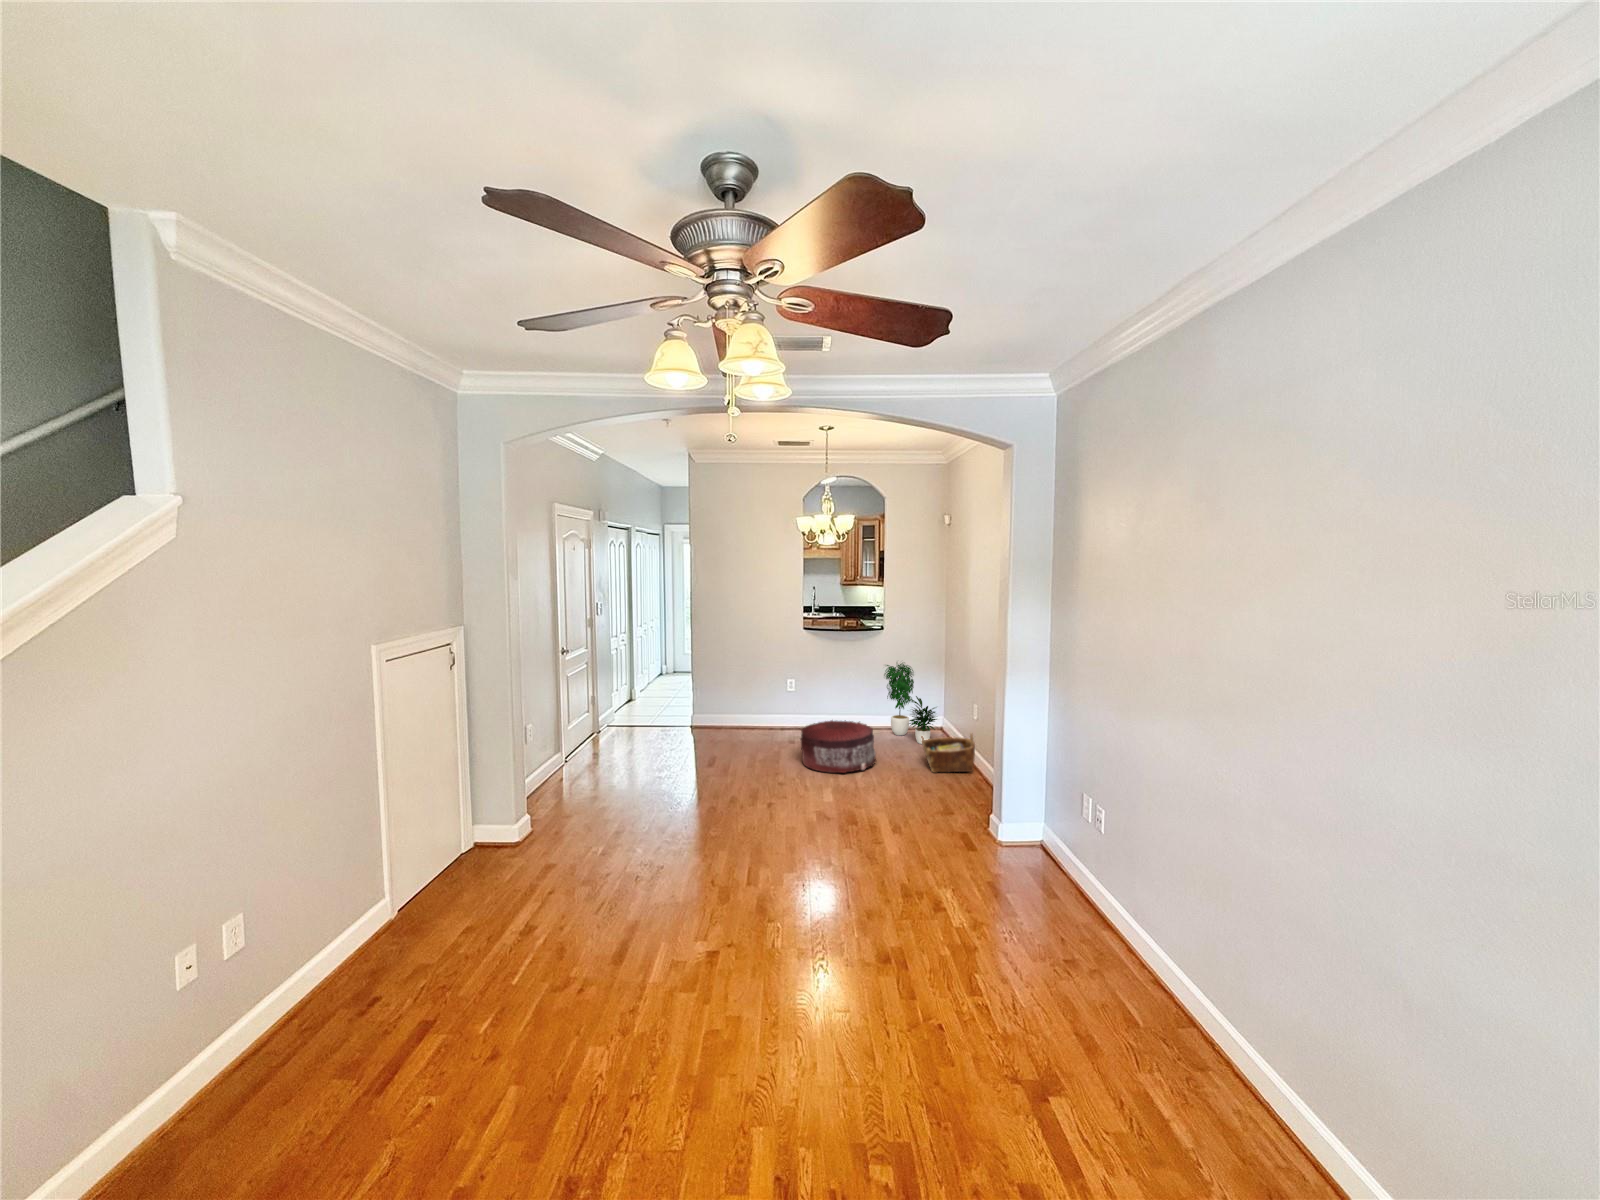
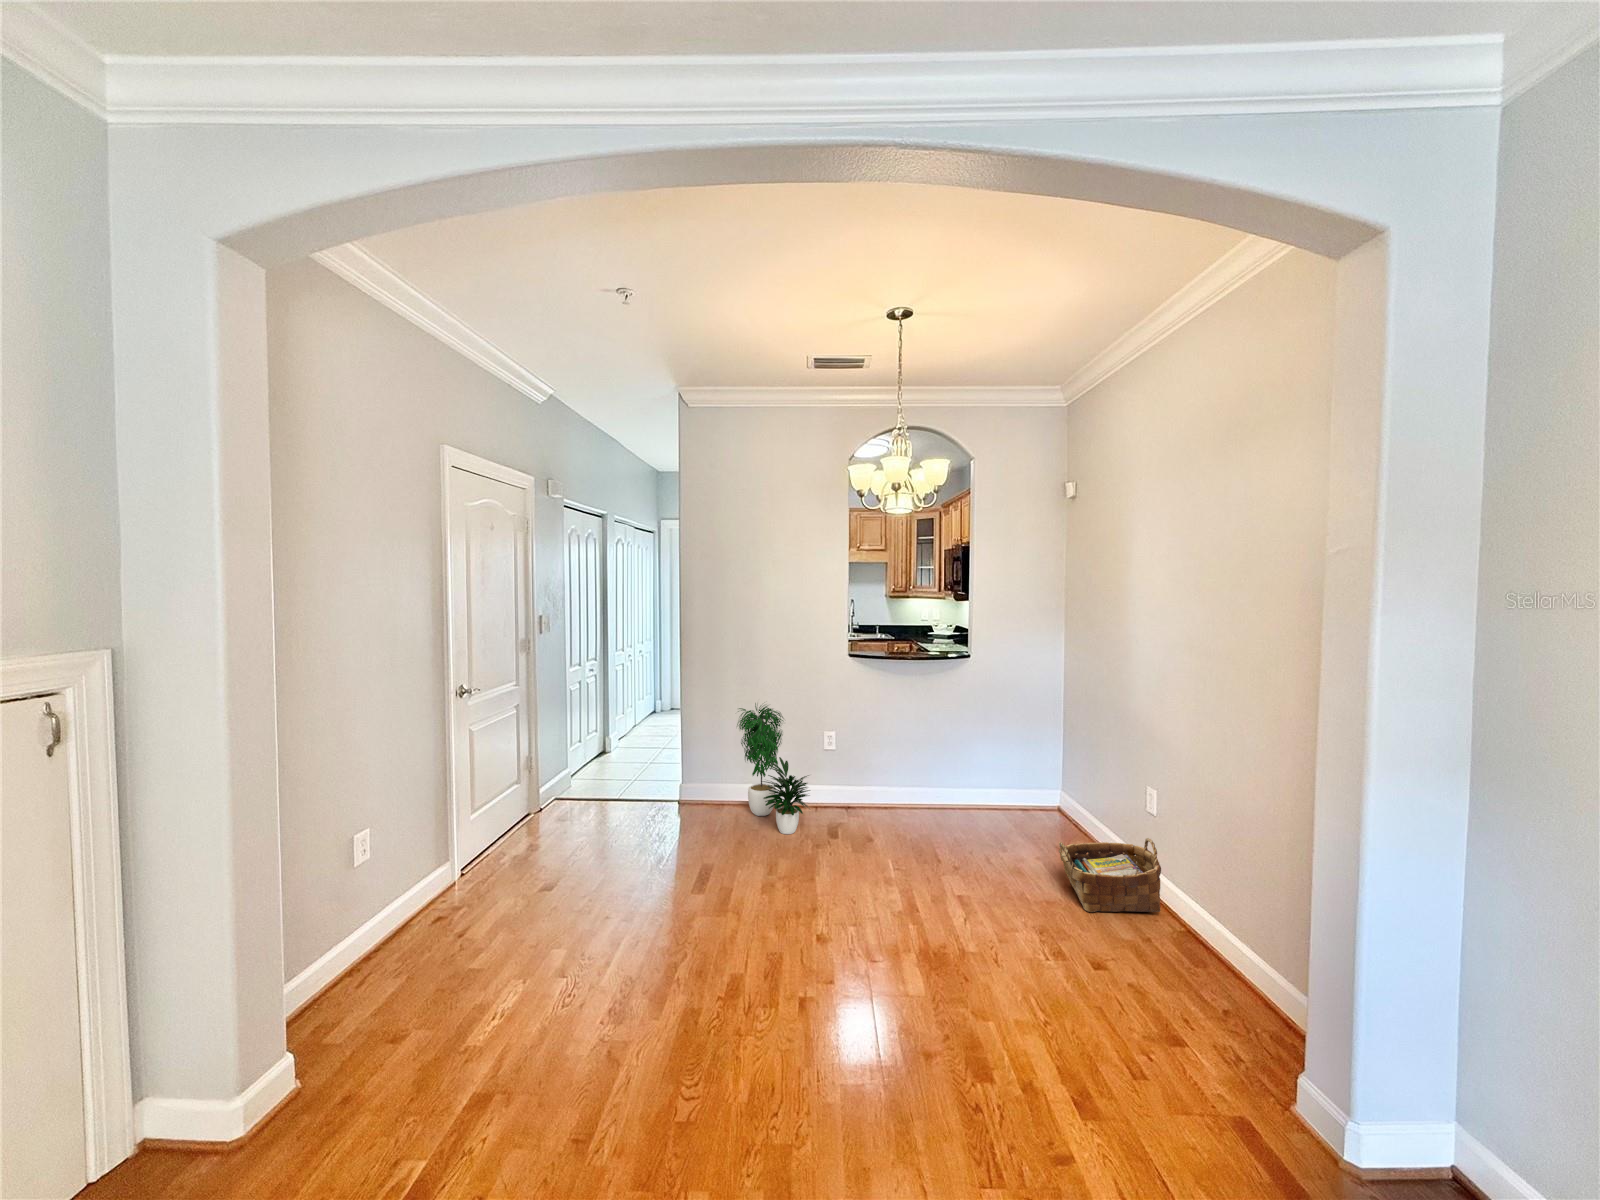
potted plant: present [884,663,937,744] -> present [737,703,810,834]
pouf: present [800,720,876,773] -> none [850,804,983,912]

